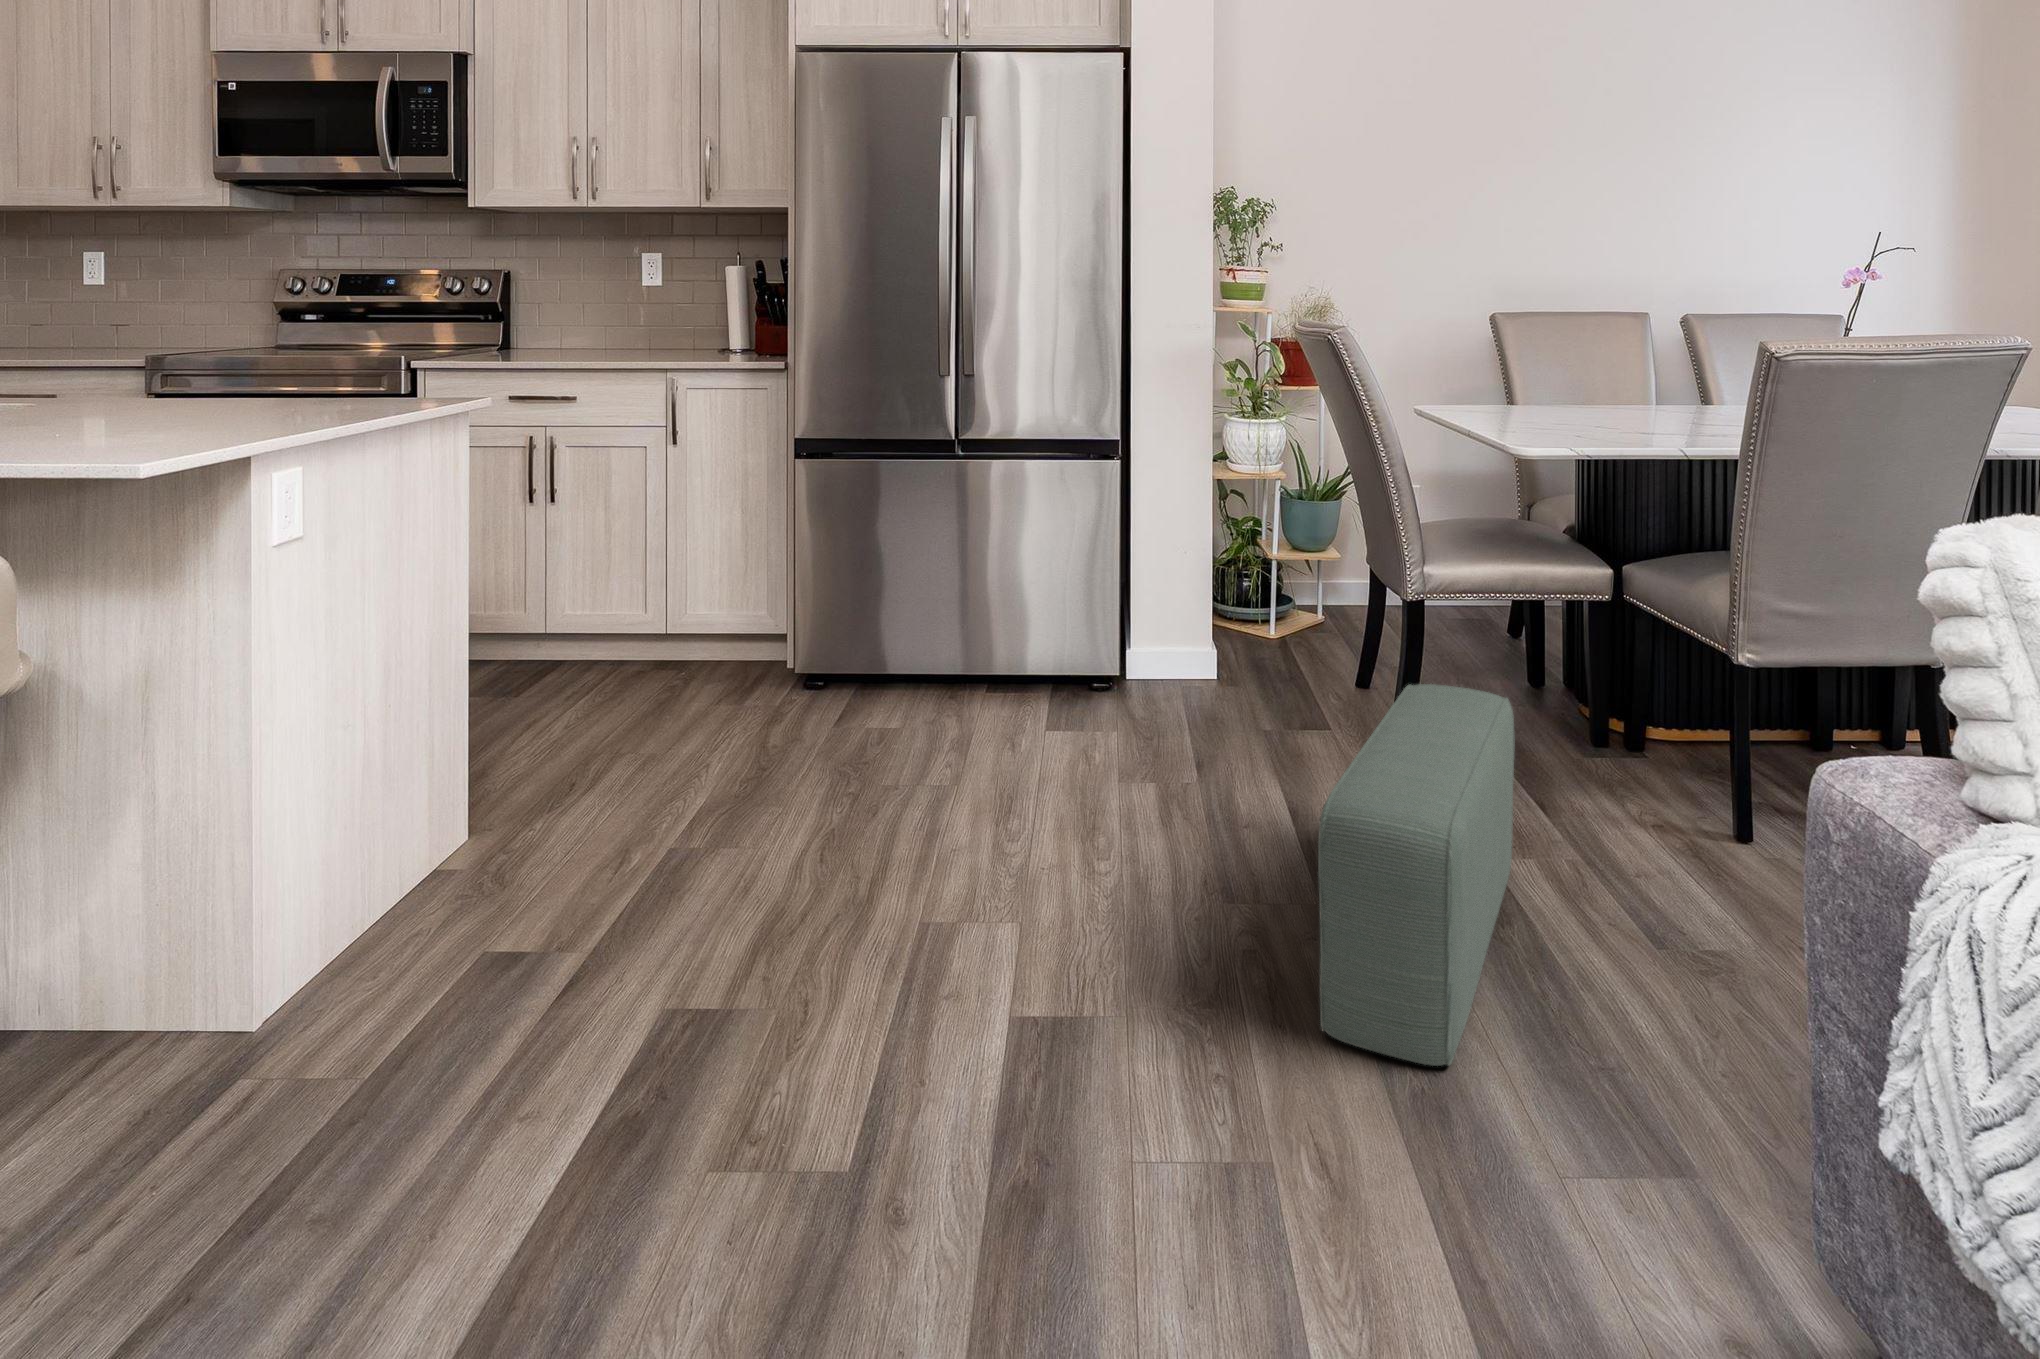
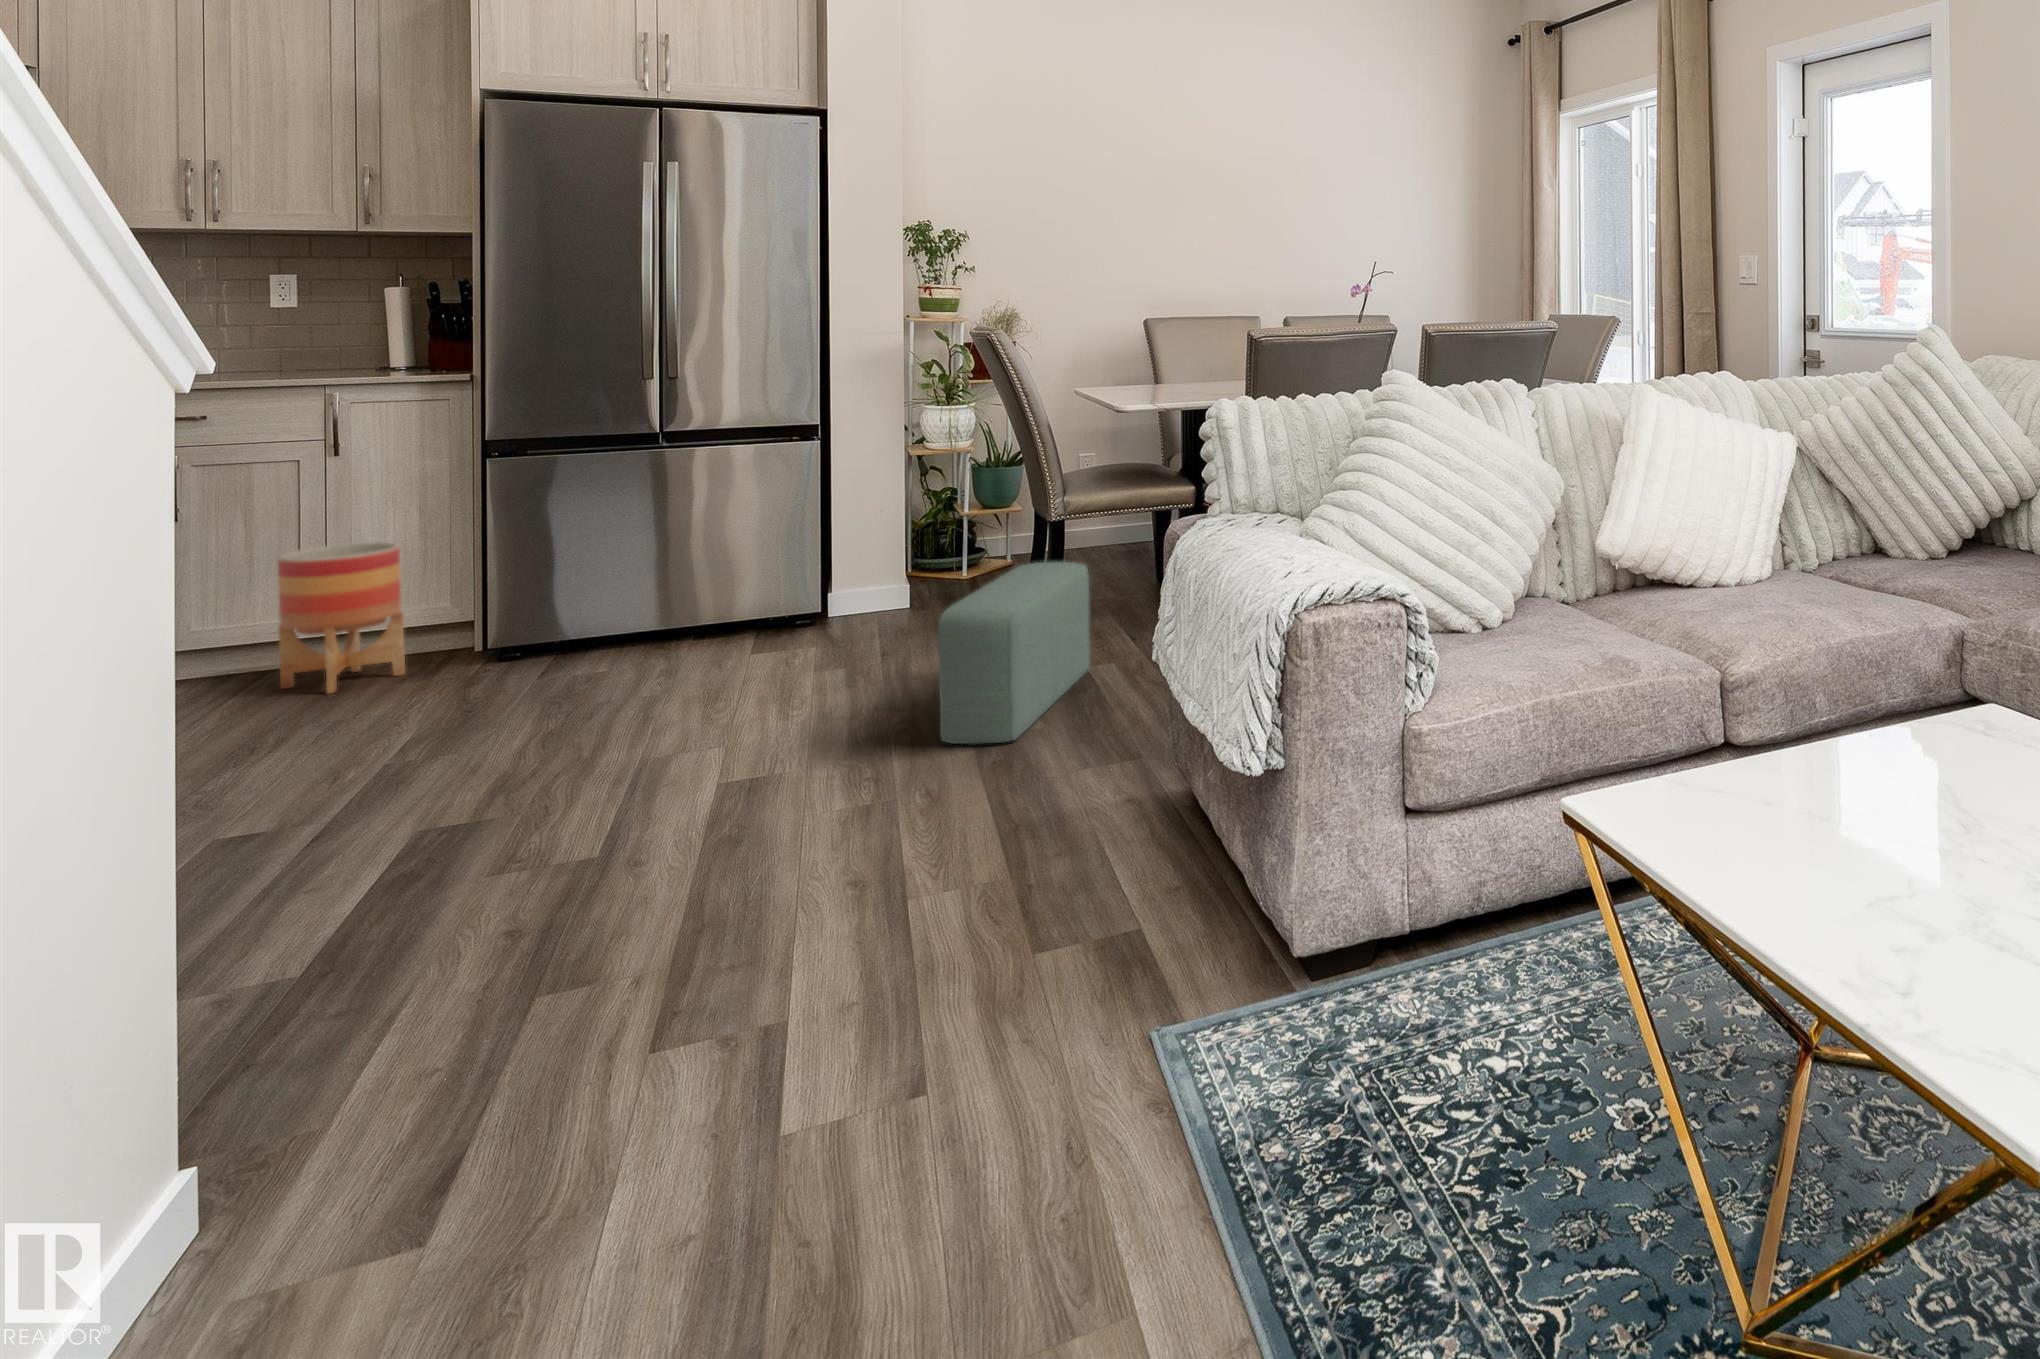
planter: none [607,543,714,712] -> present [278,542,405,693]

